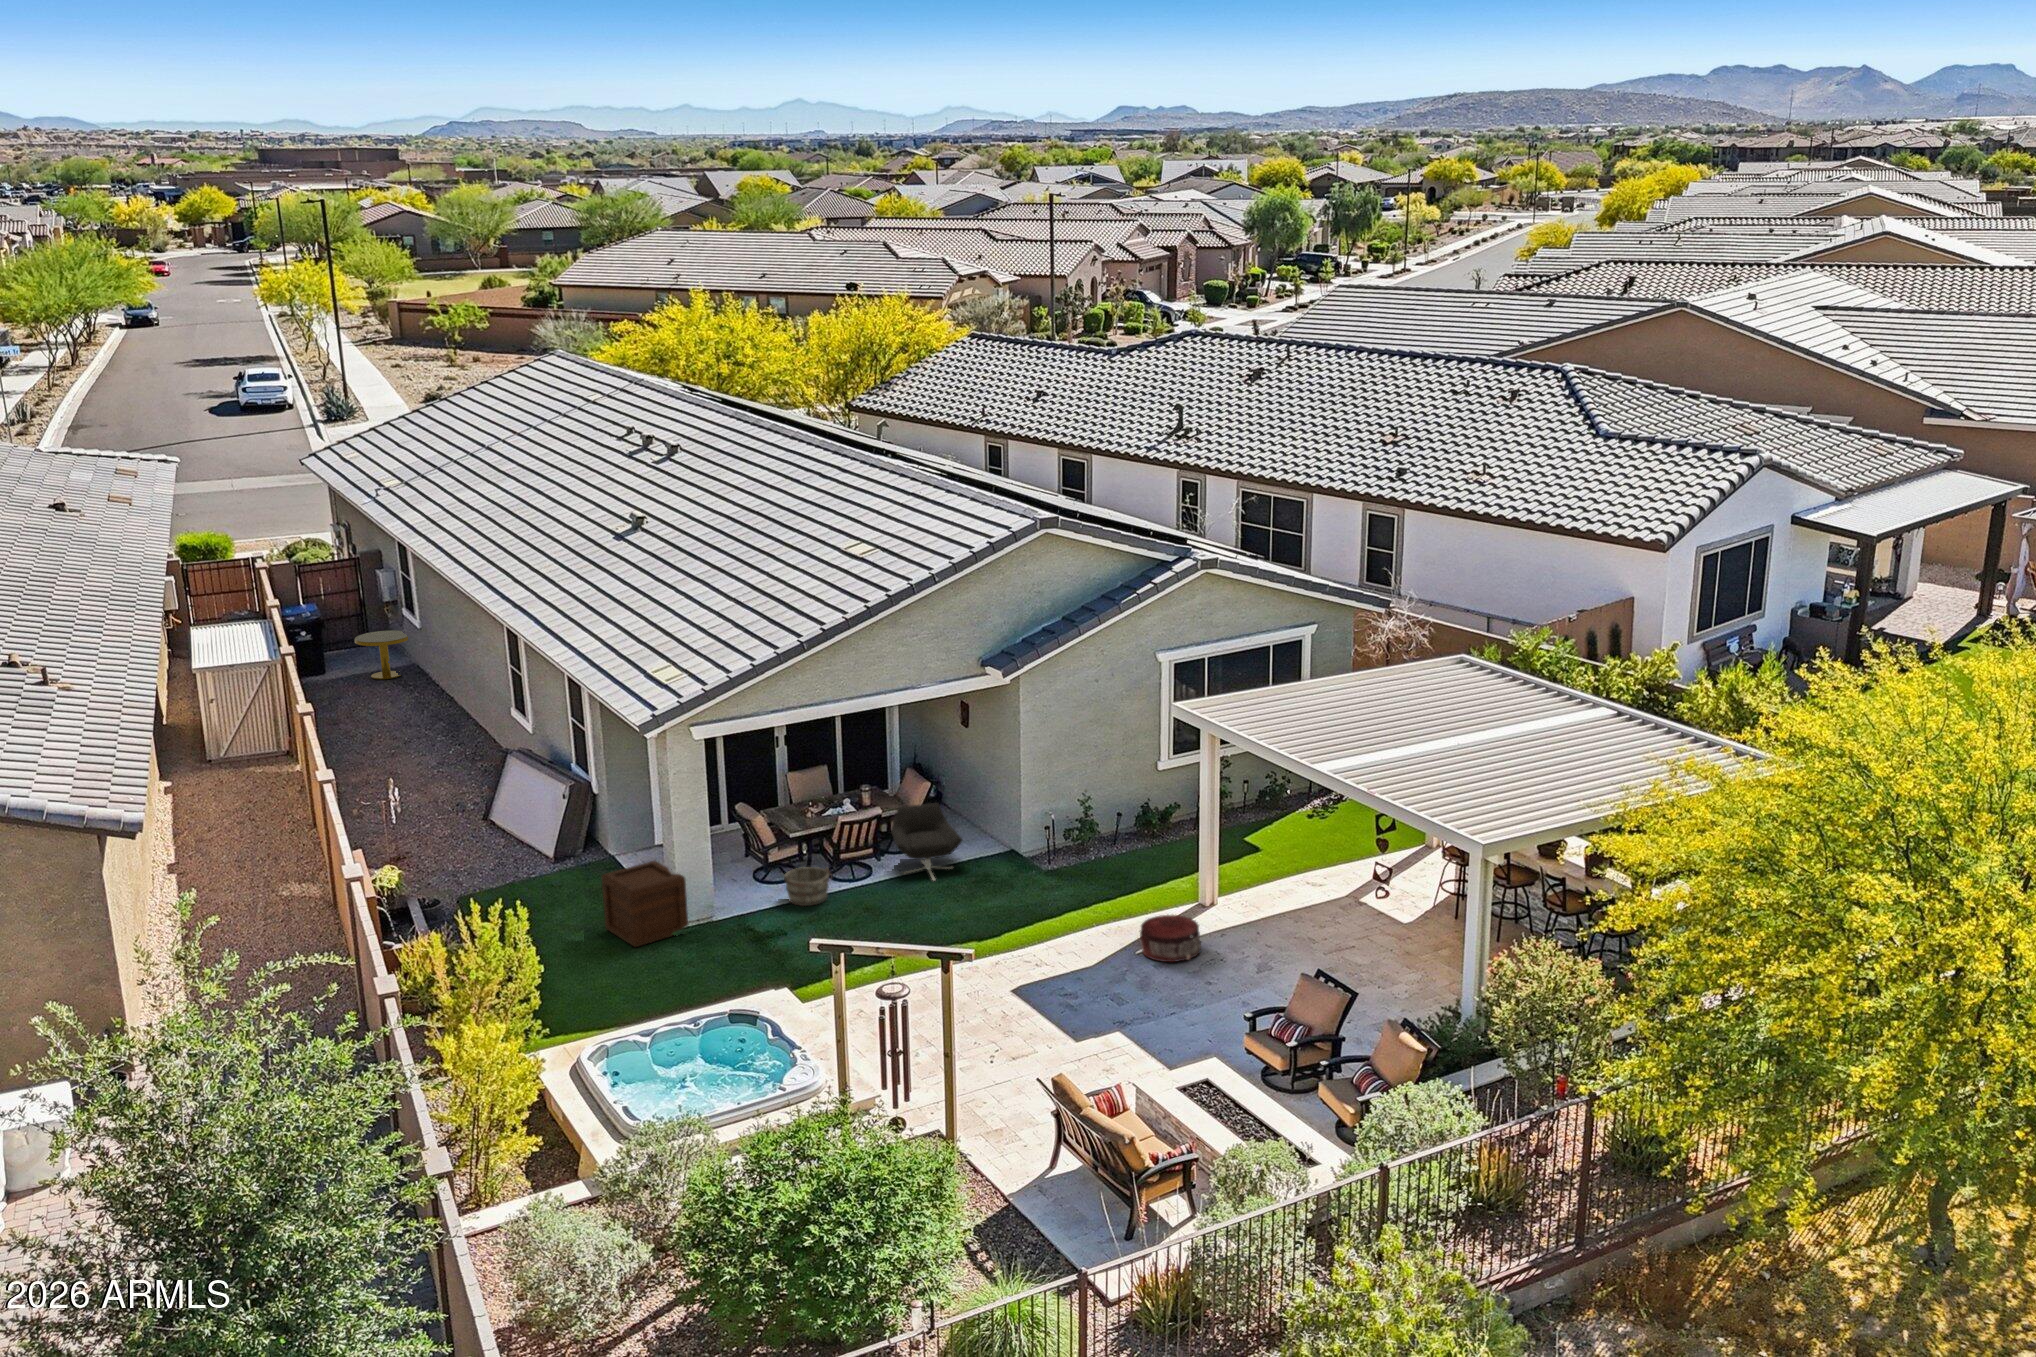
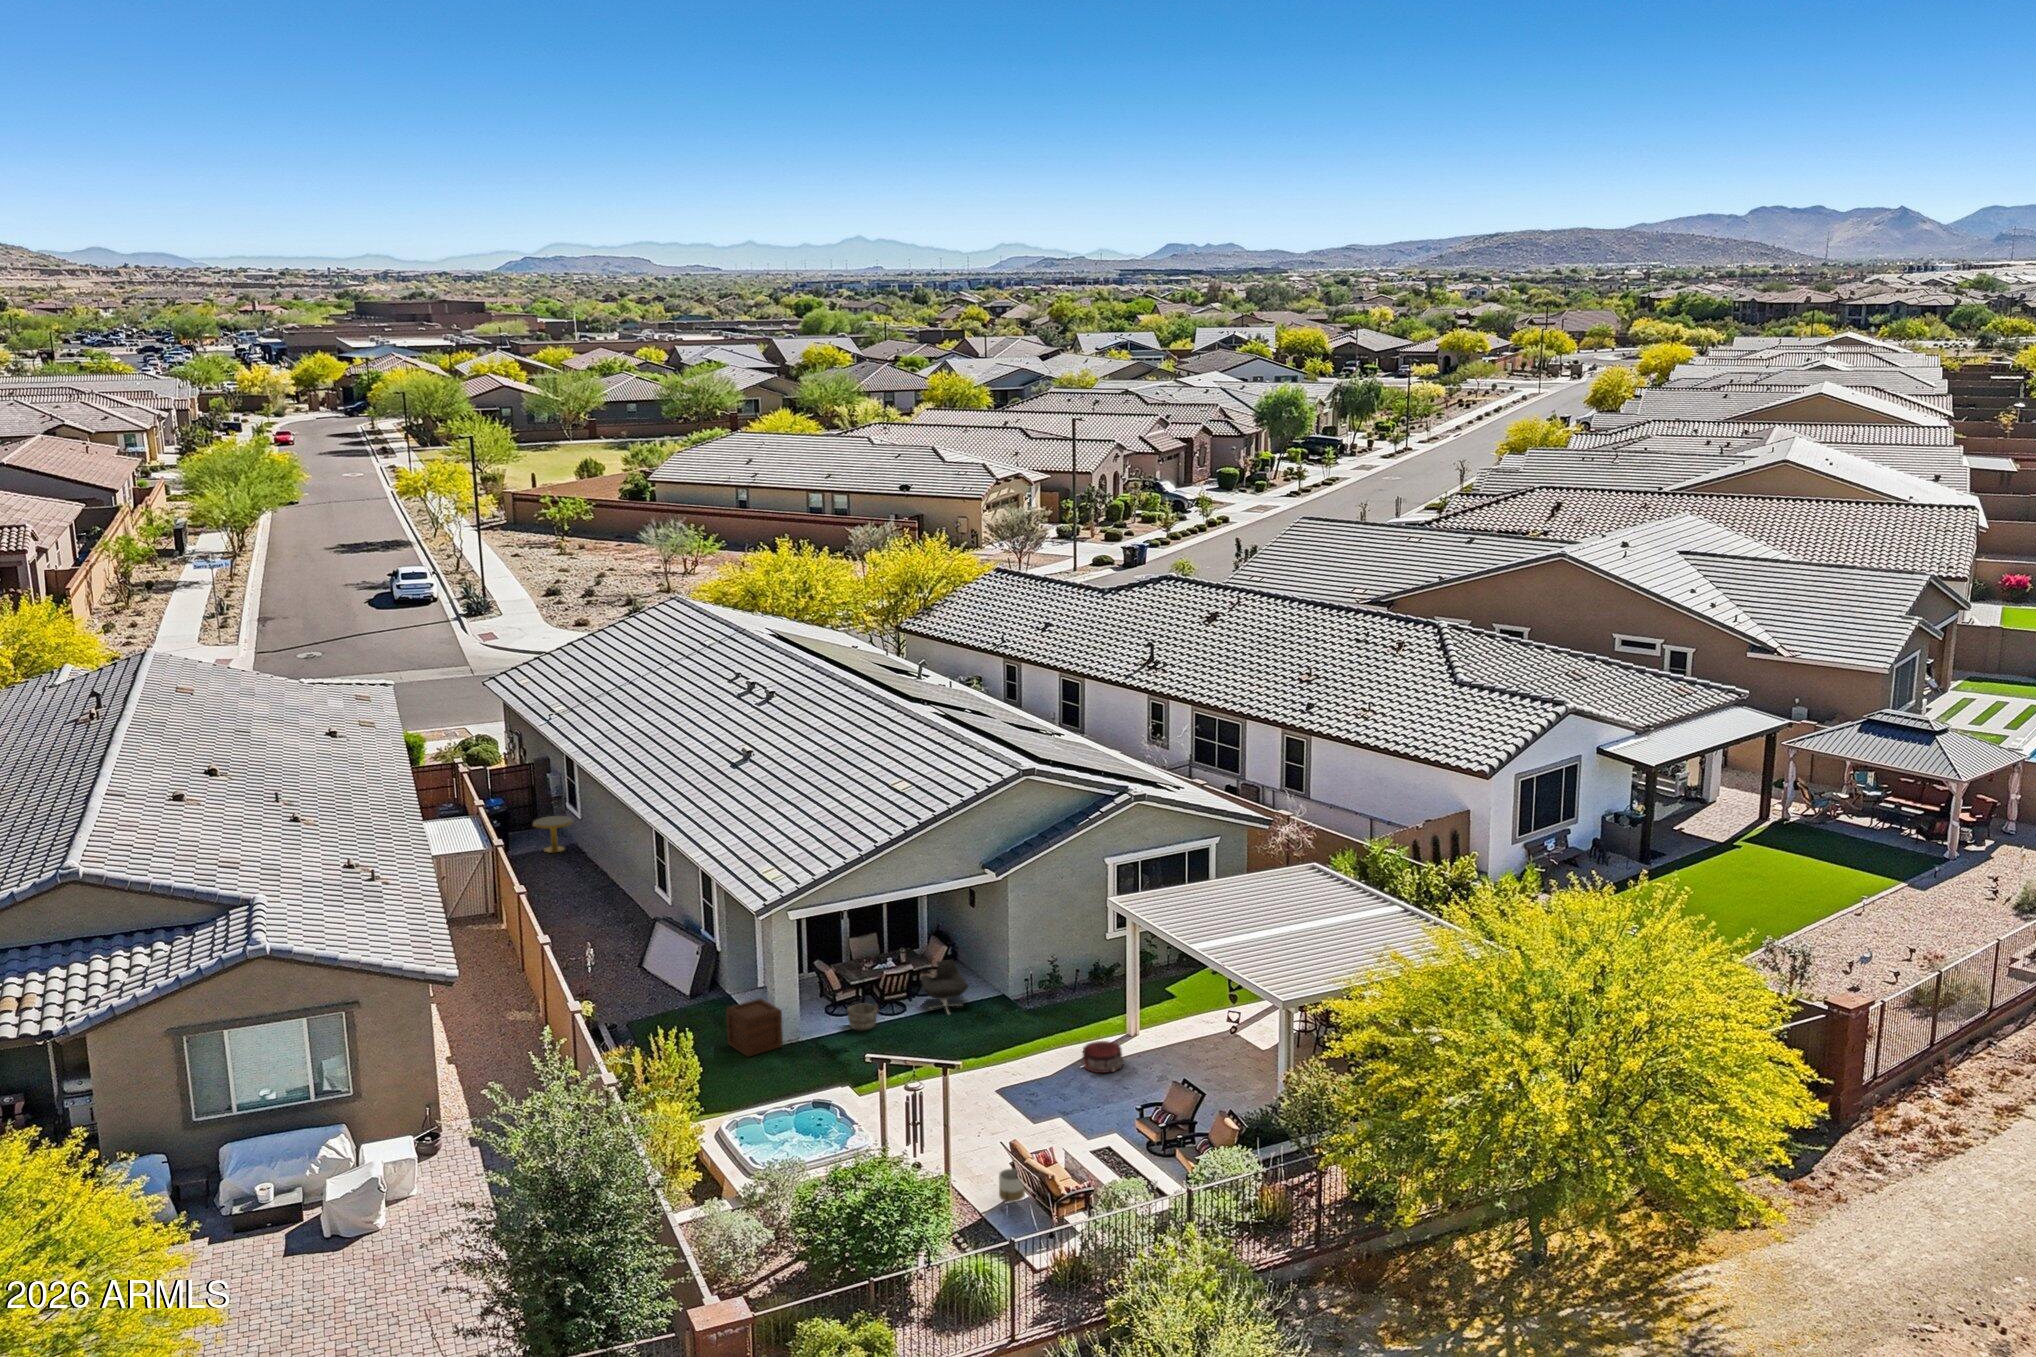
planter: none [1036,1120,1078,1194] -> present [999,1169,1025,1202]

